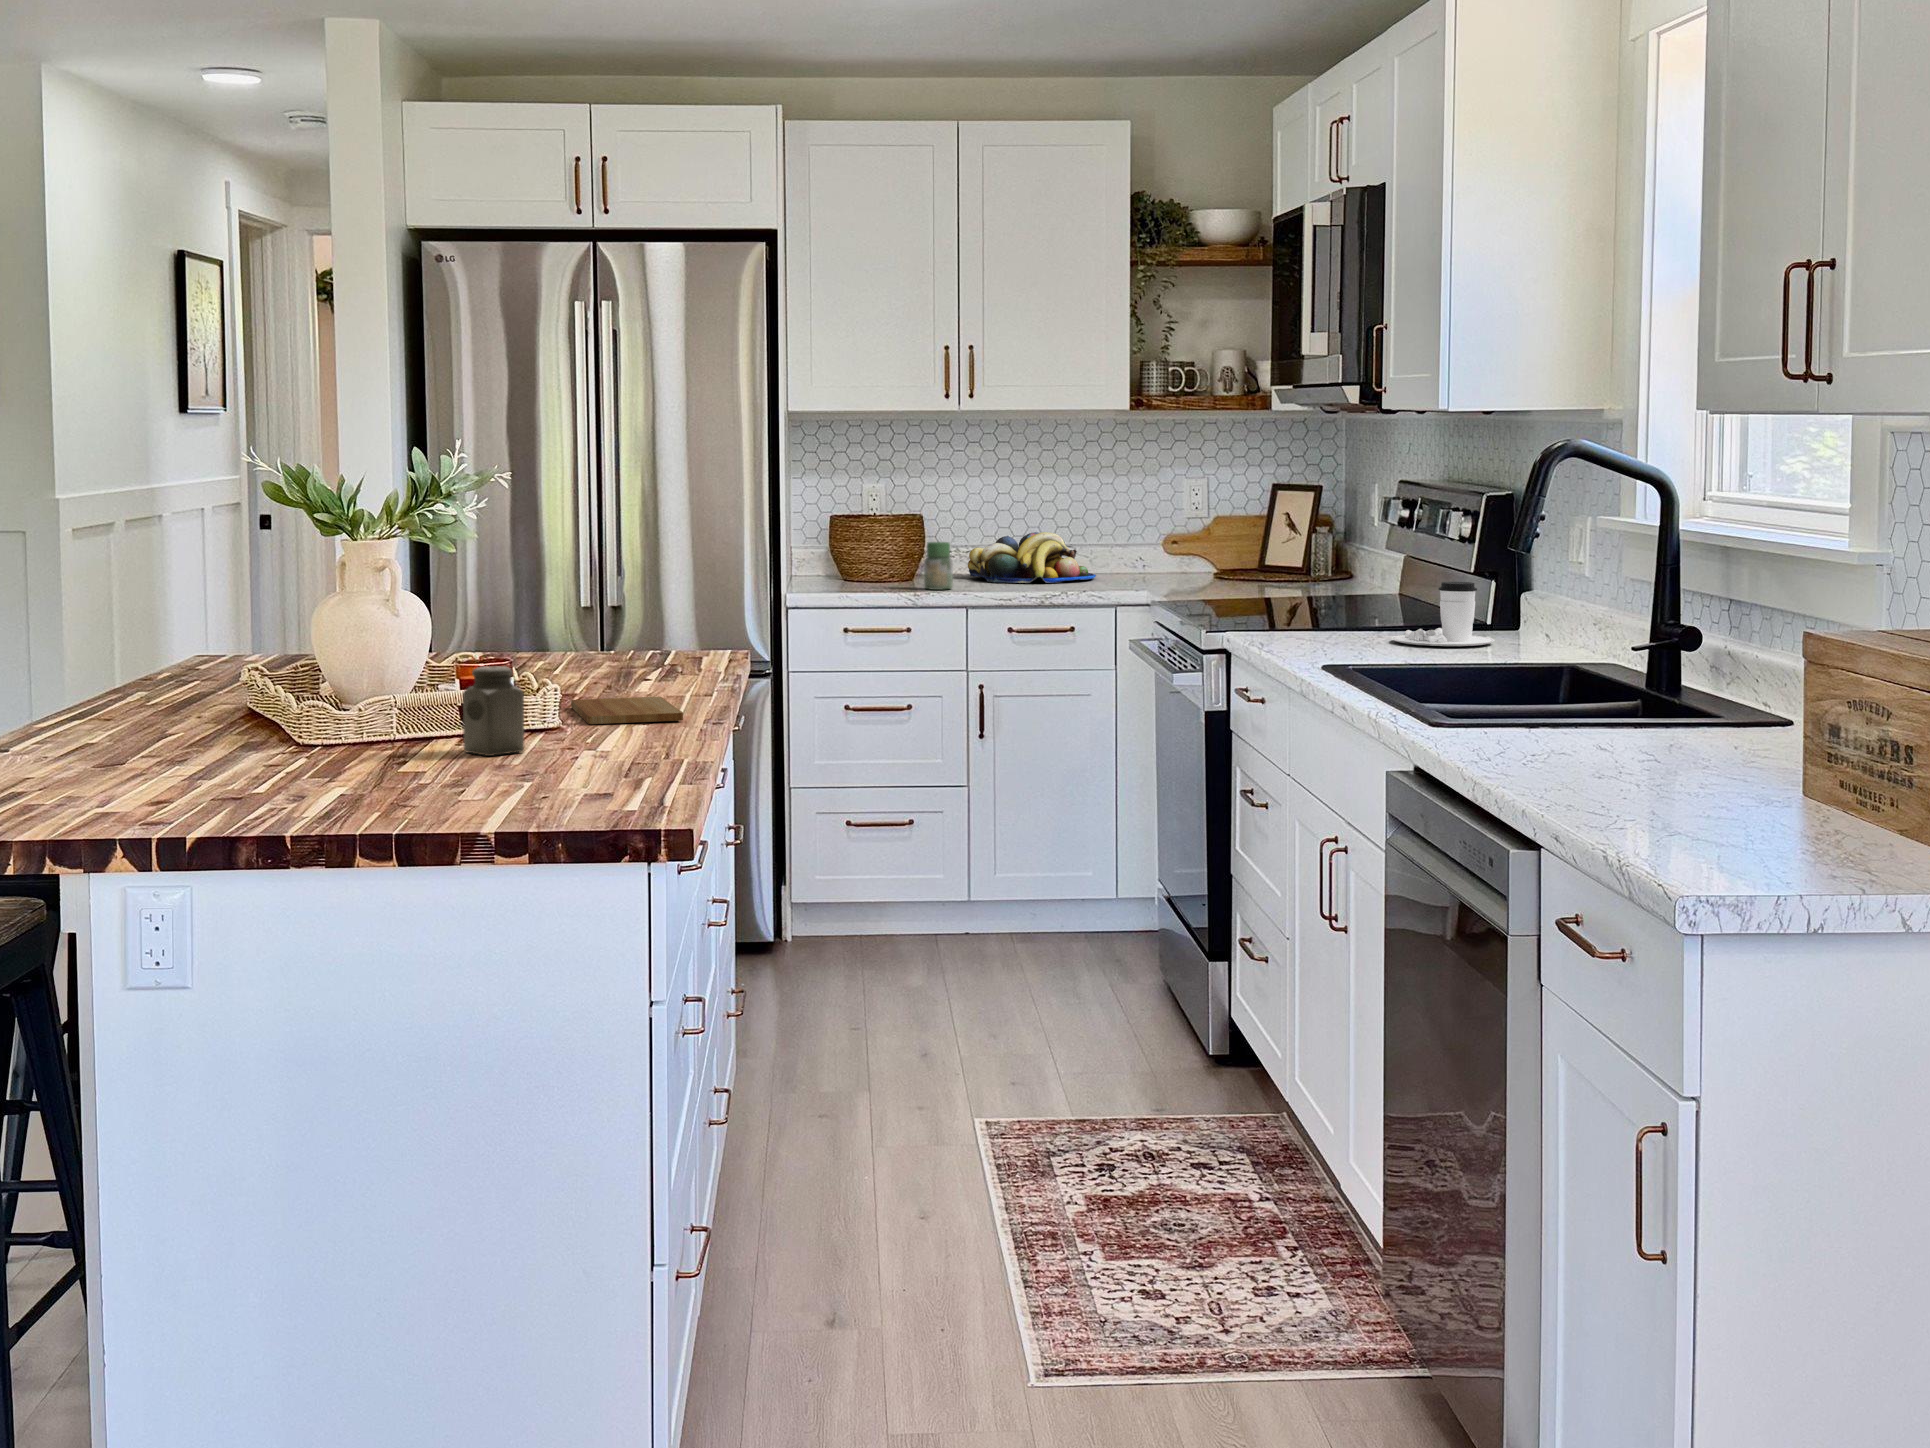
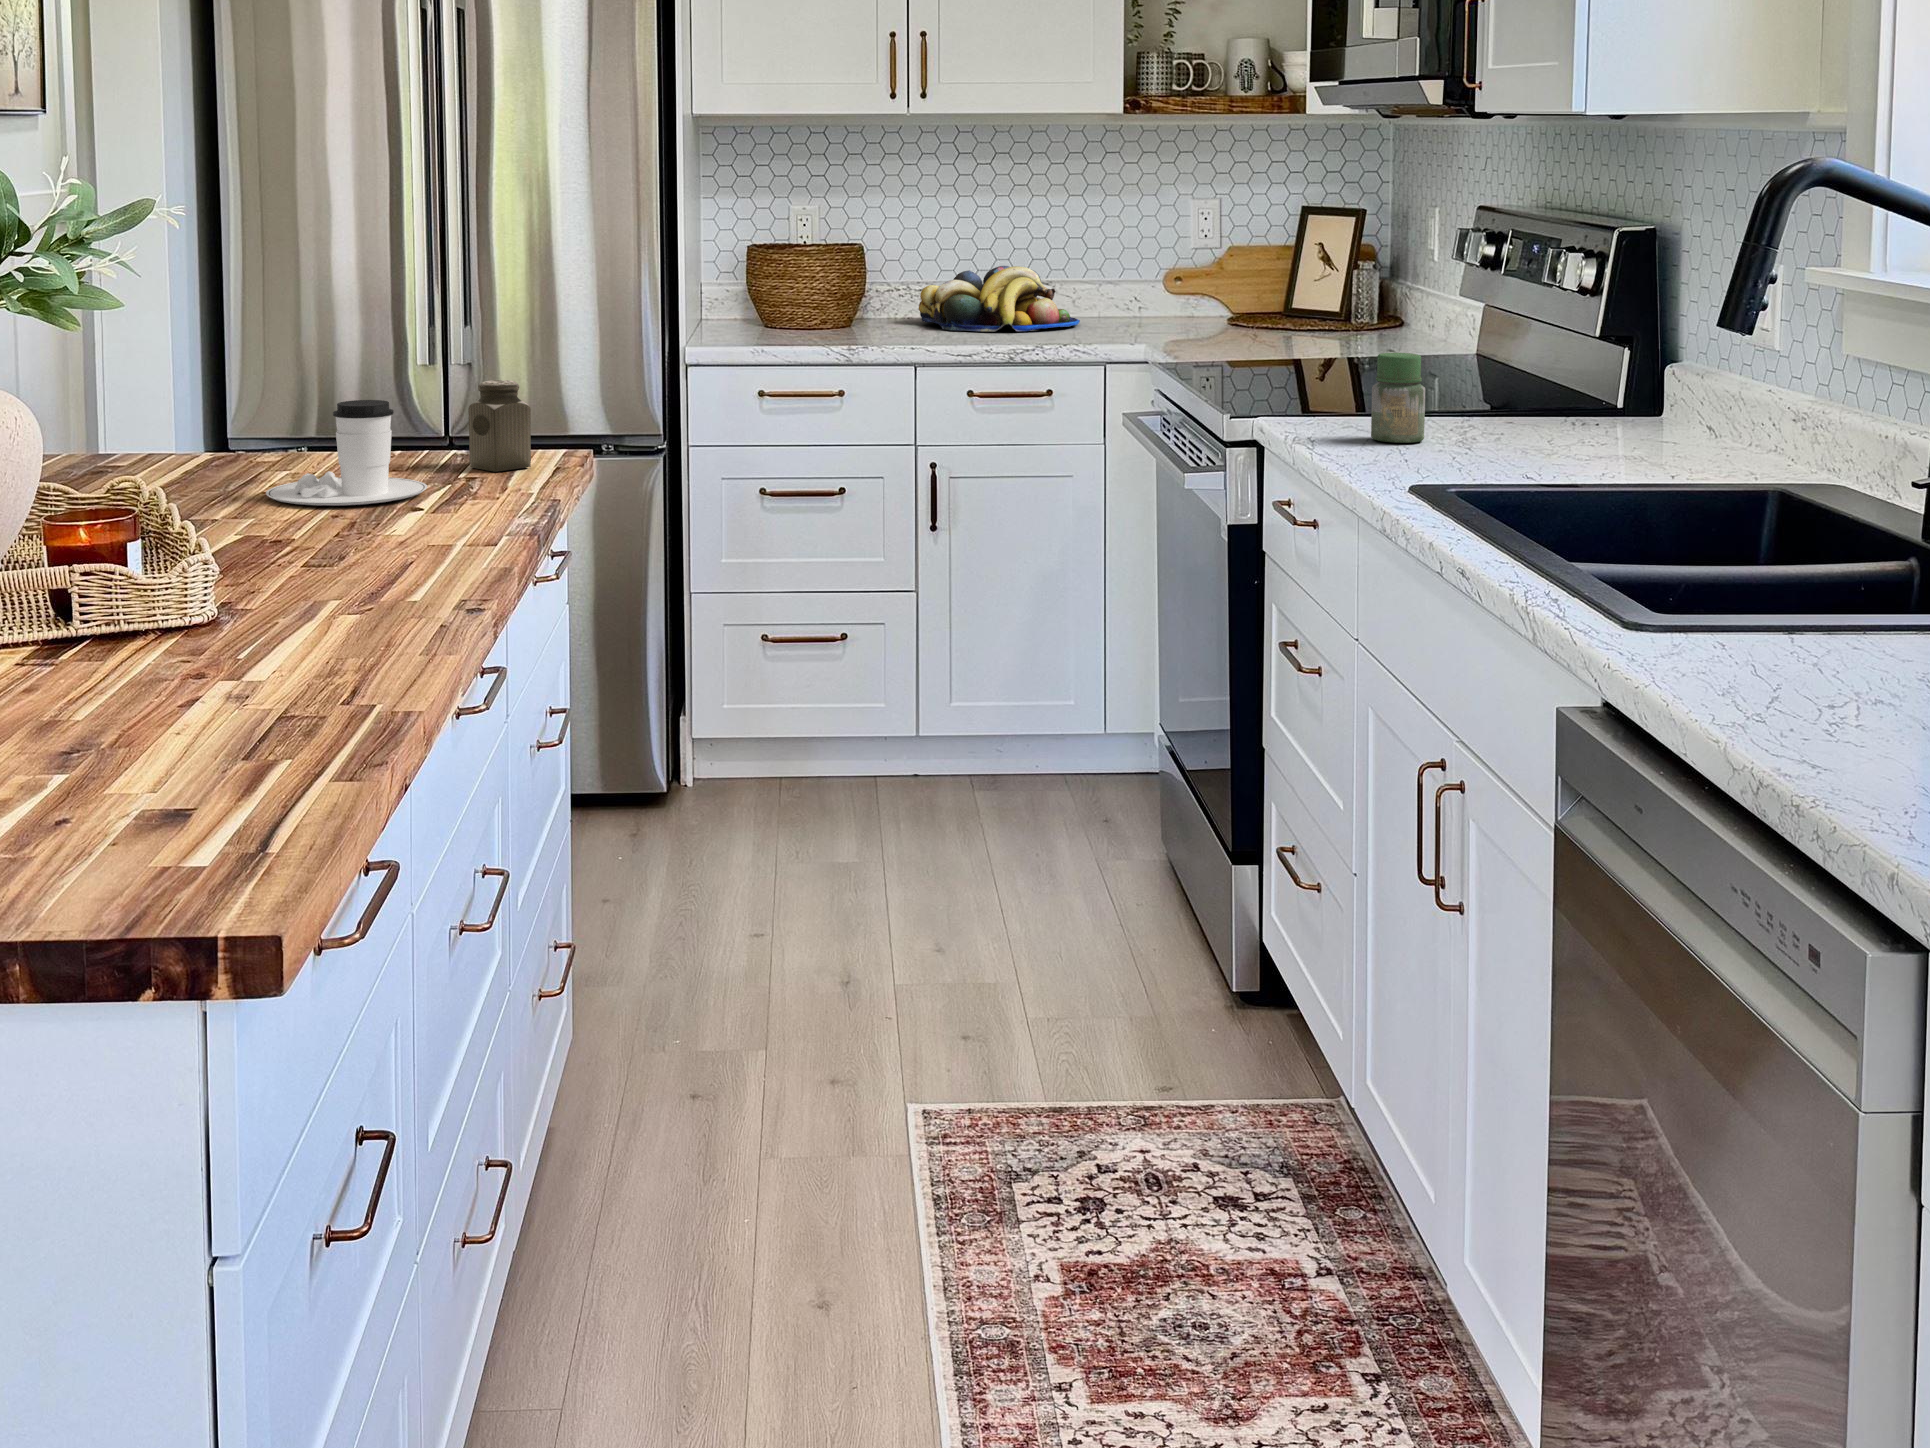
jar: present [924,542,953,590] -> present [1371,353,1425,443]
coffee cup: present [1392,582,1494,646] -> present [266,400,427,506]
salt shaker: present [463,666,524,756] -> present [468,380,531,472]
cutting board: present [571,697,683,724] -> none [282,542,436,602]

